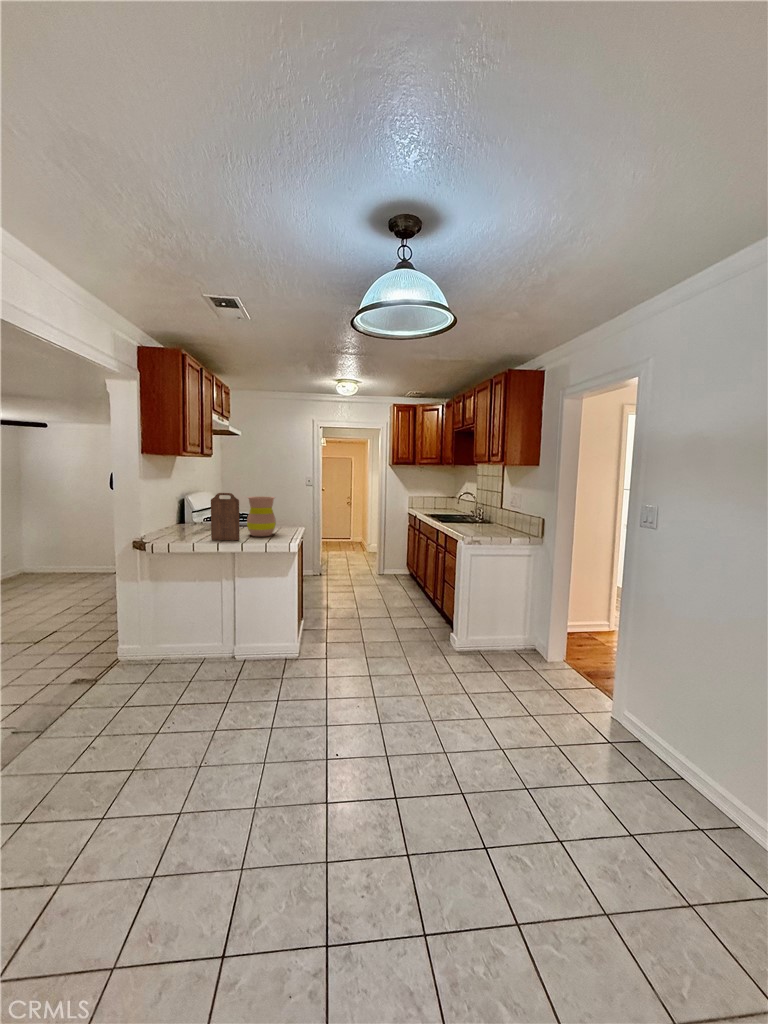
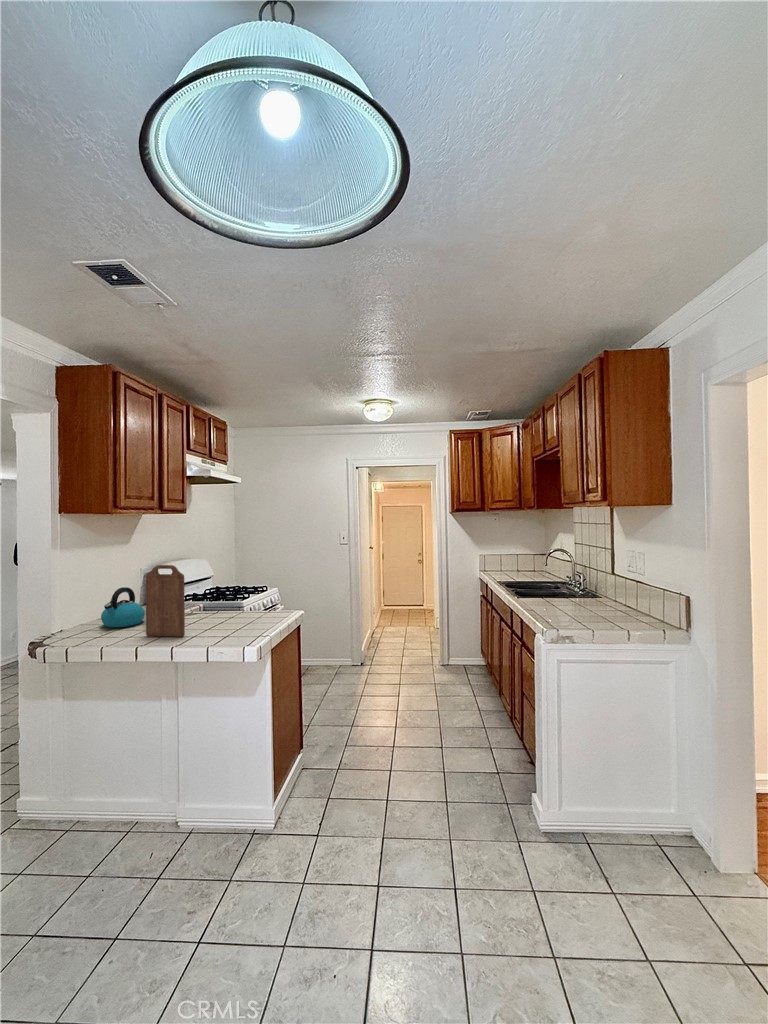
vase: present [247,496,276,536] -> none [204,567,248,629]
kettle: none [169,509,199,536] -> present [101,587,145,628]

